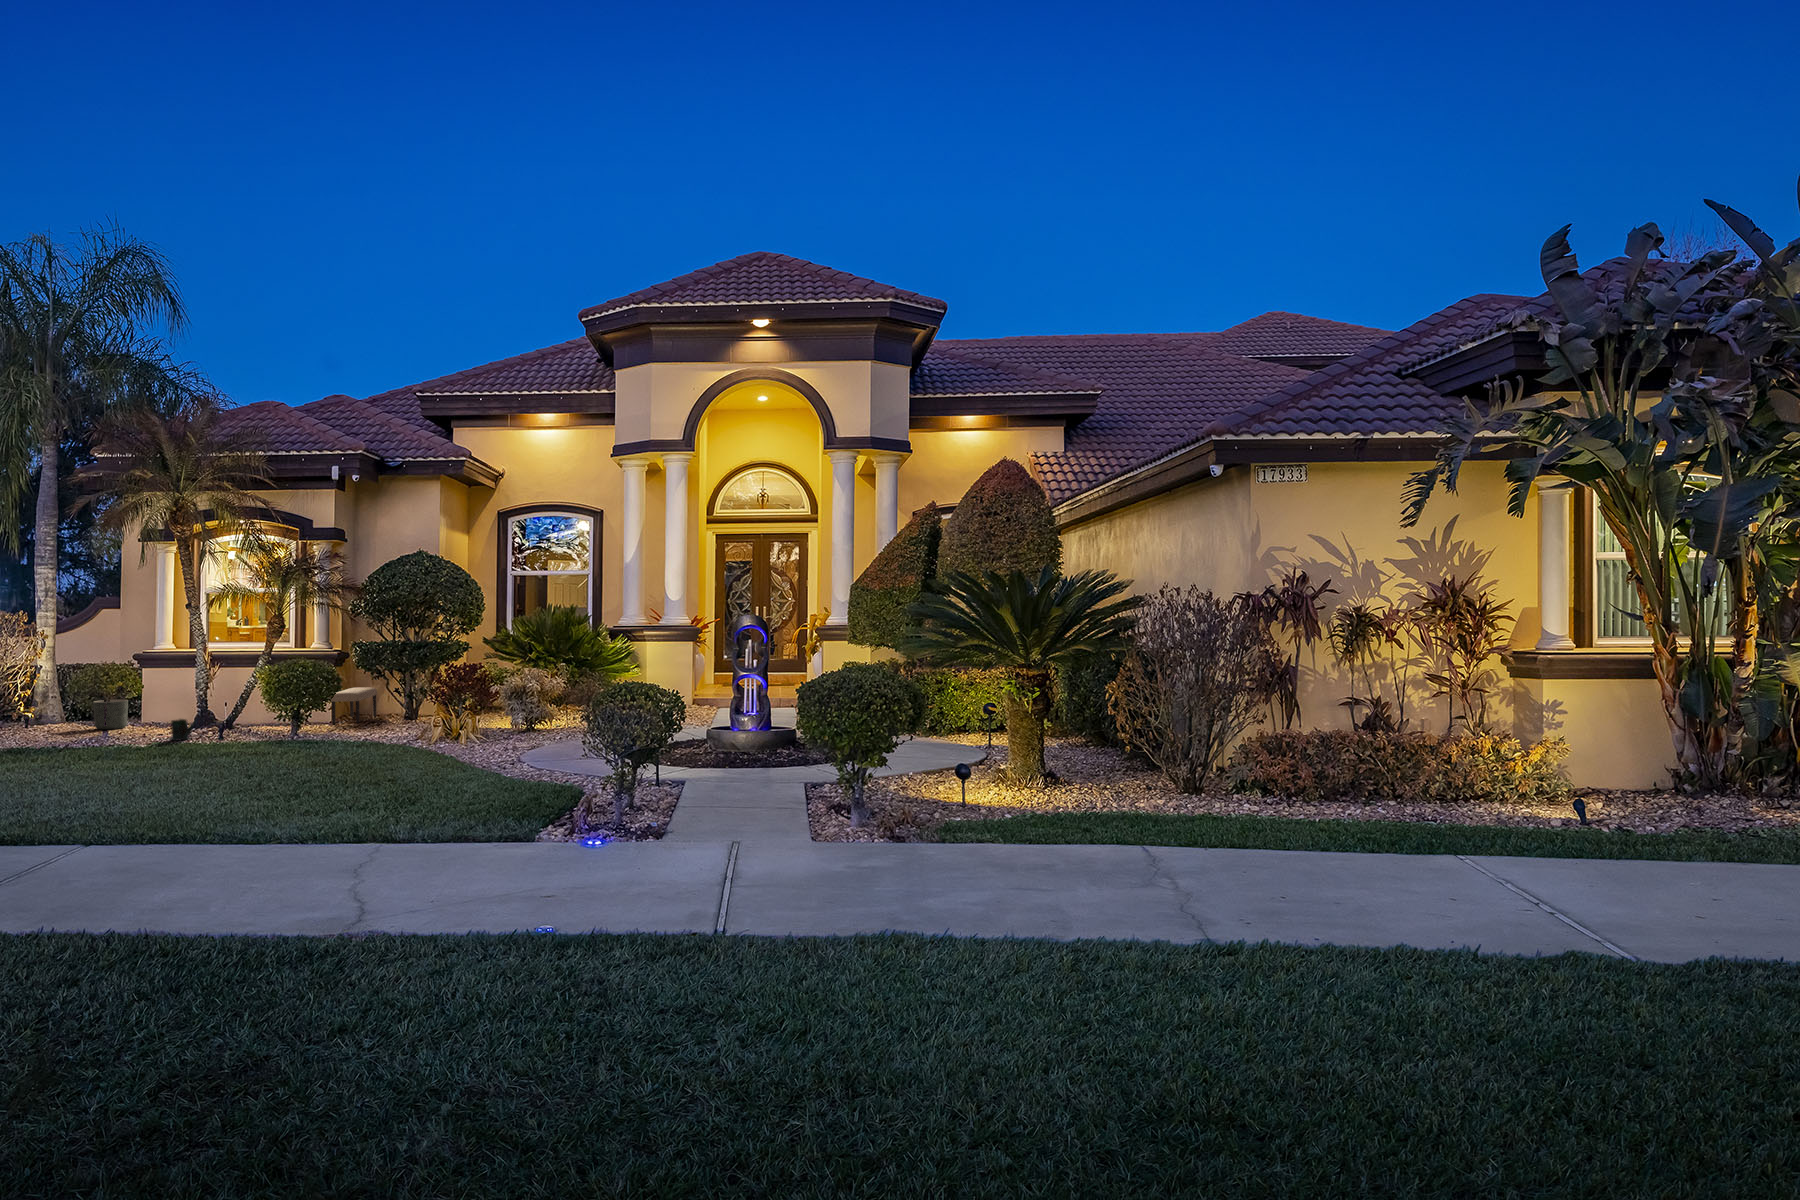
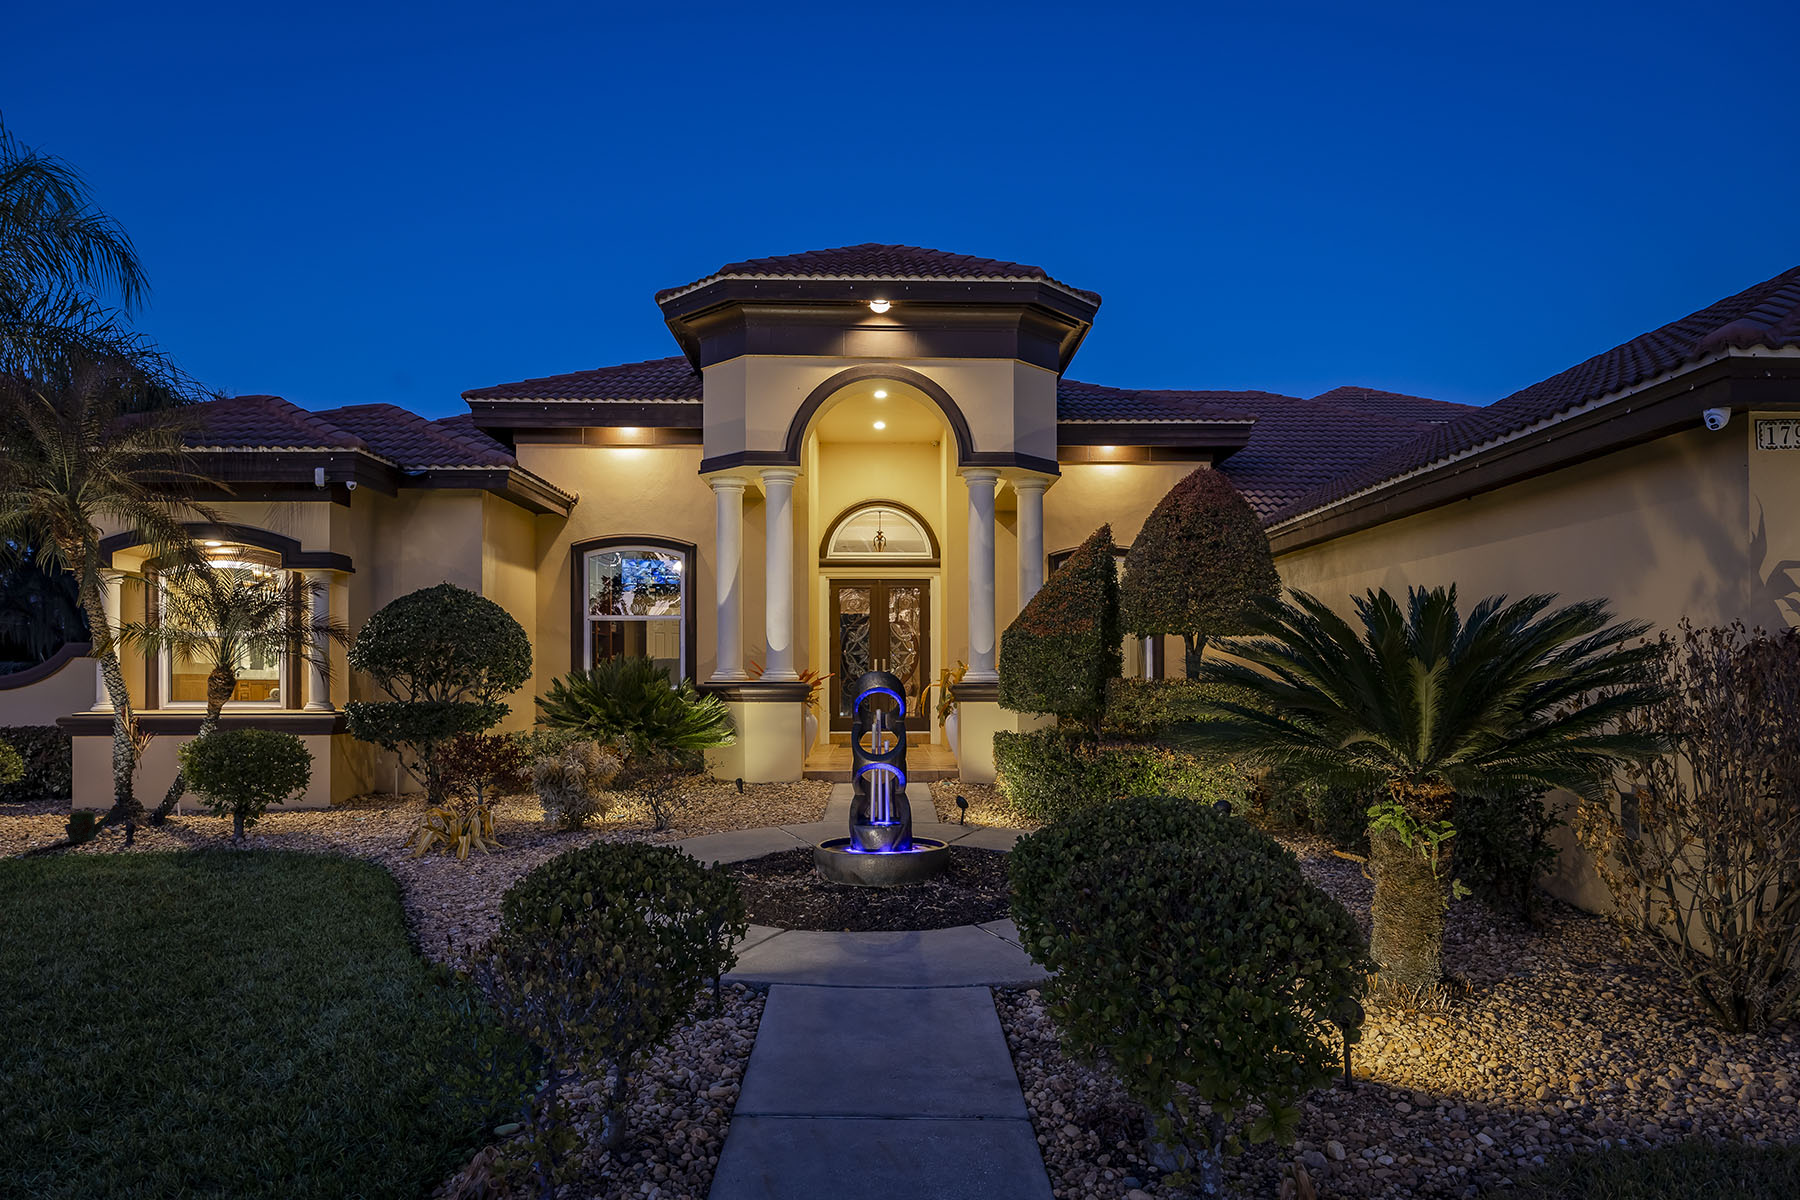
bench: present [331,687,377,724] -> none [328,758,404,809]
planter: present [93,700,128,730] -> none [30,774,81,814]

